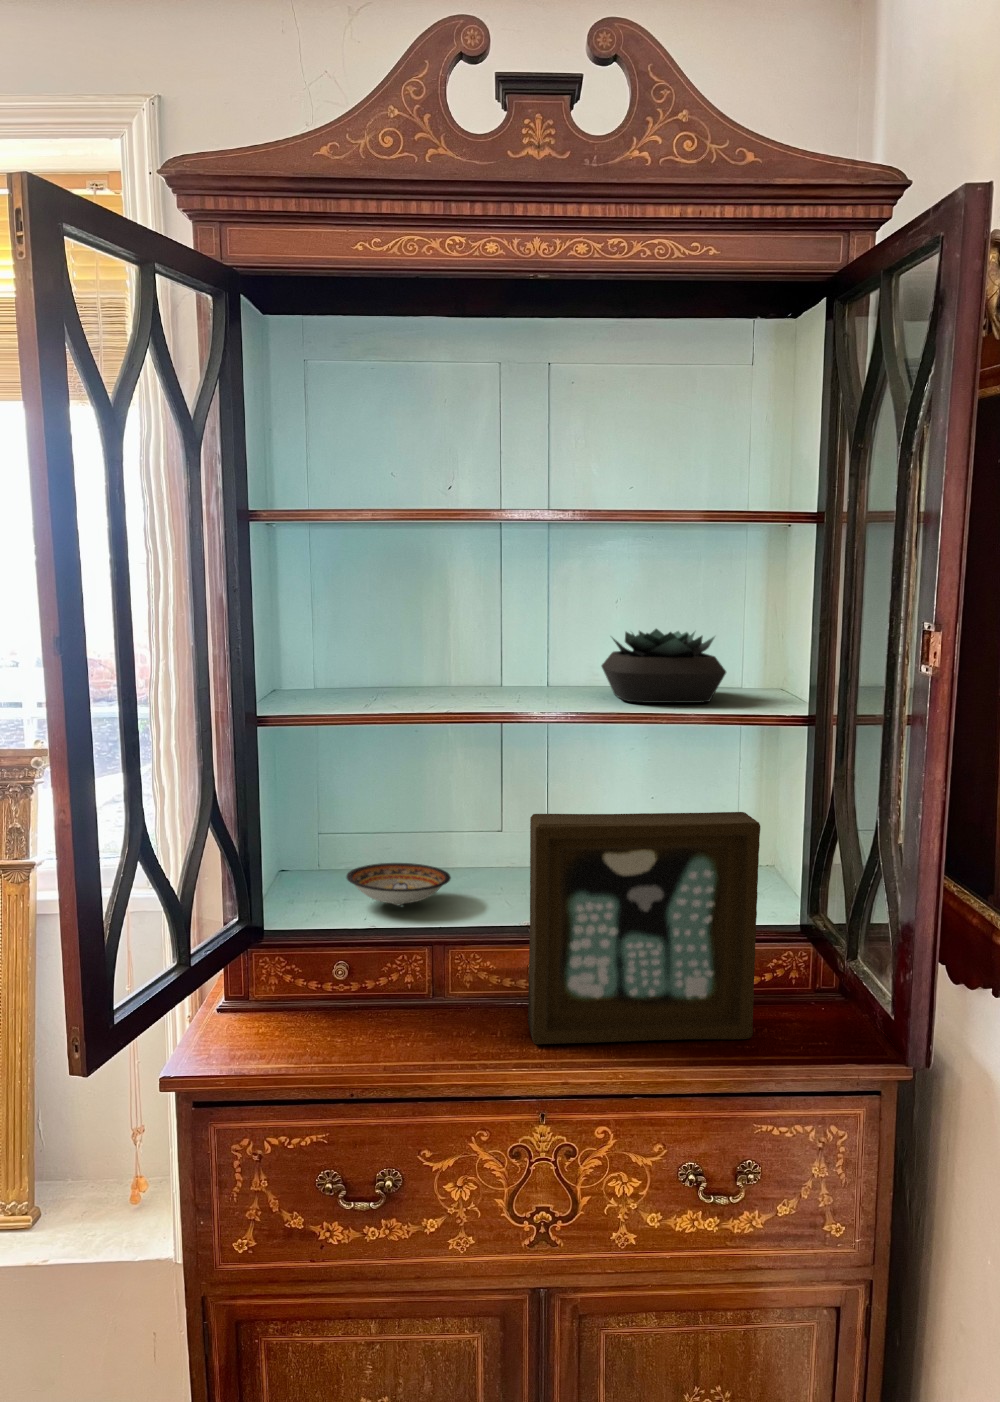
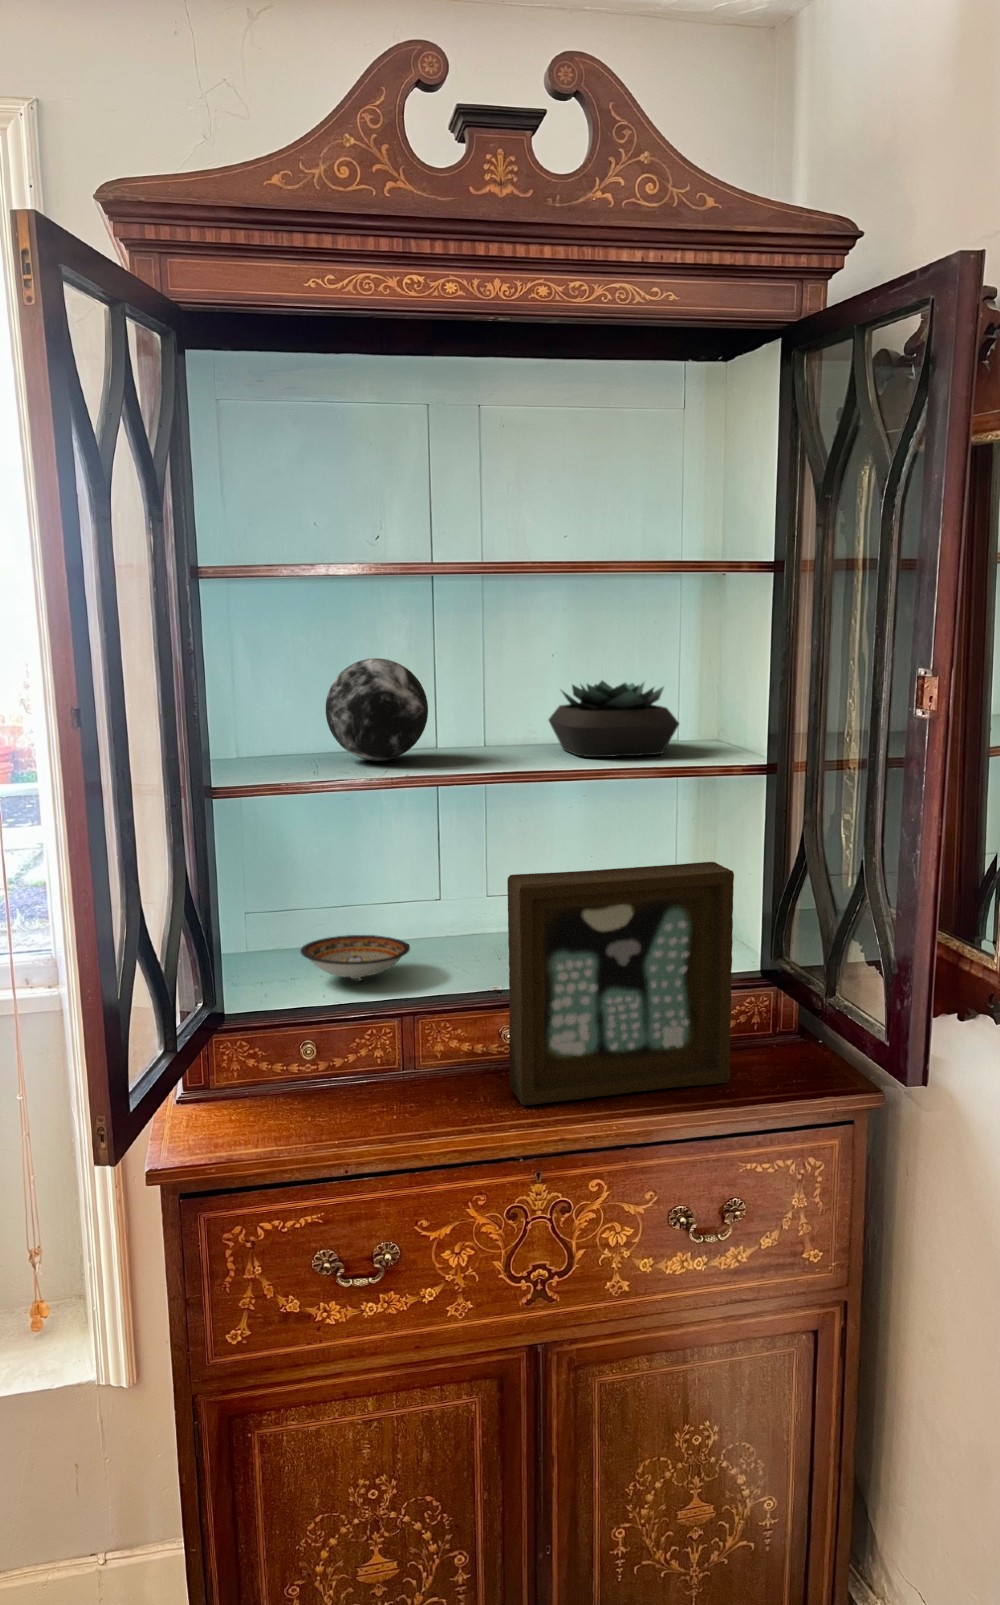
decorative orb: none [383,601,479,698] -> present [326,658,428,761]

